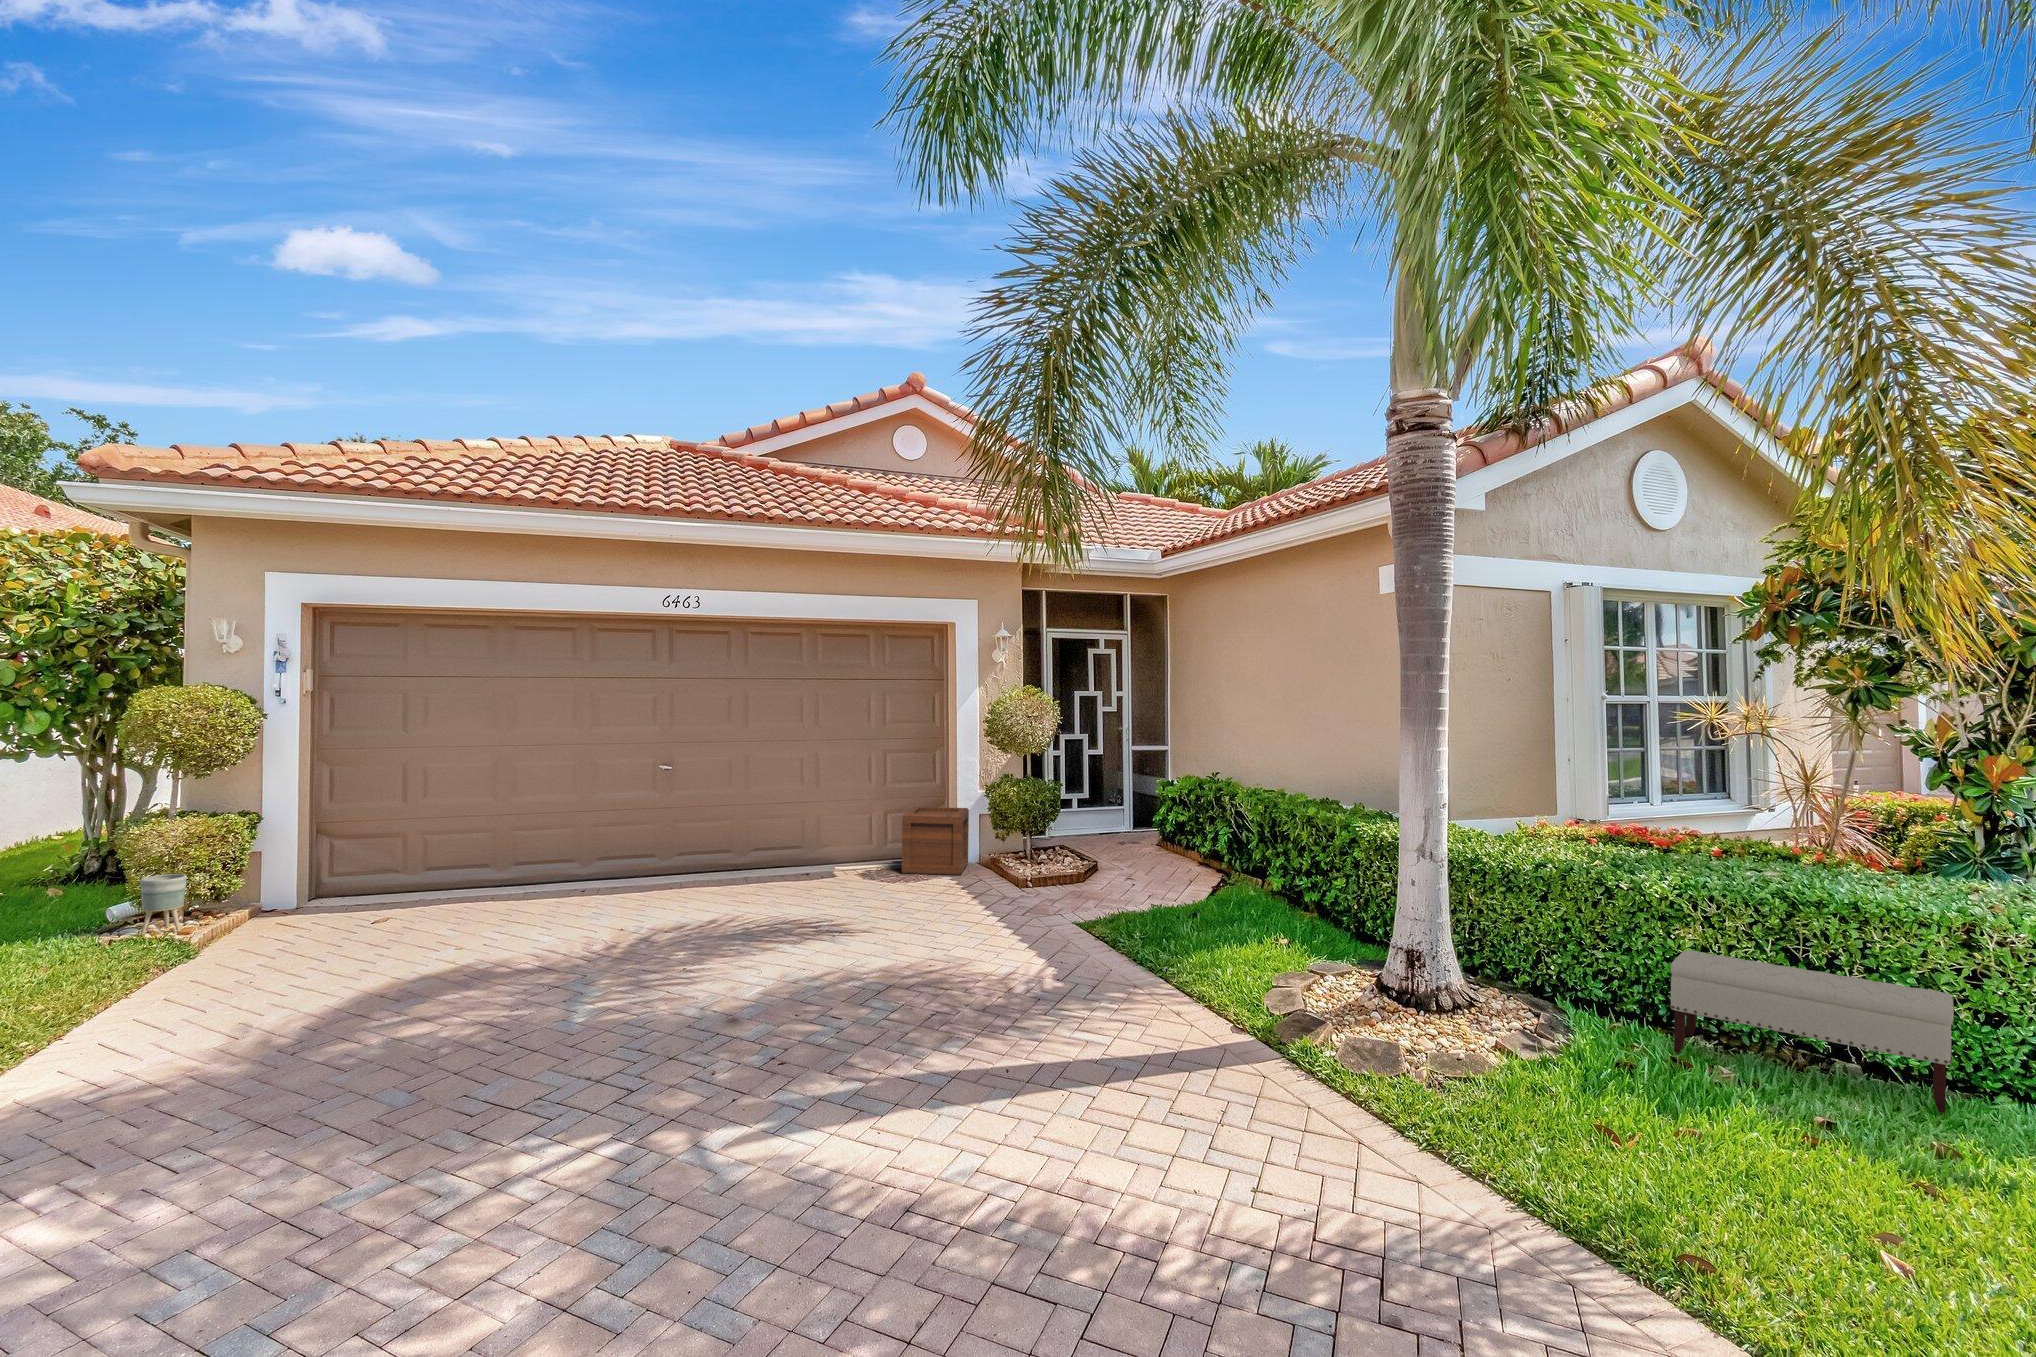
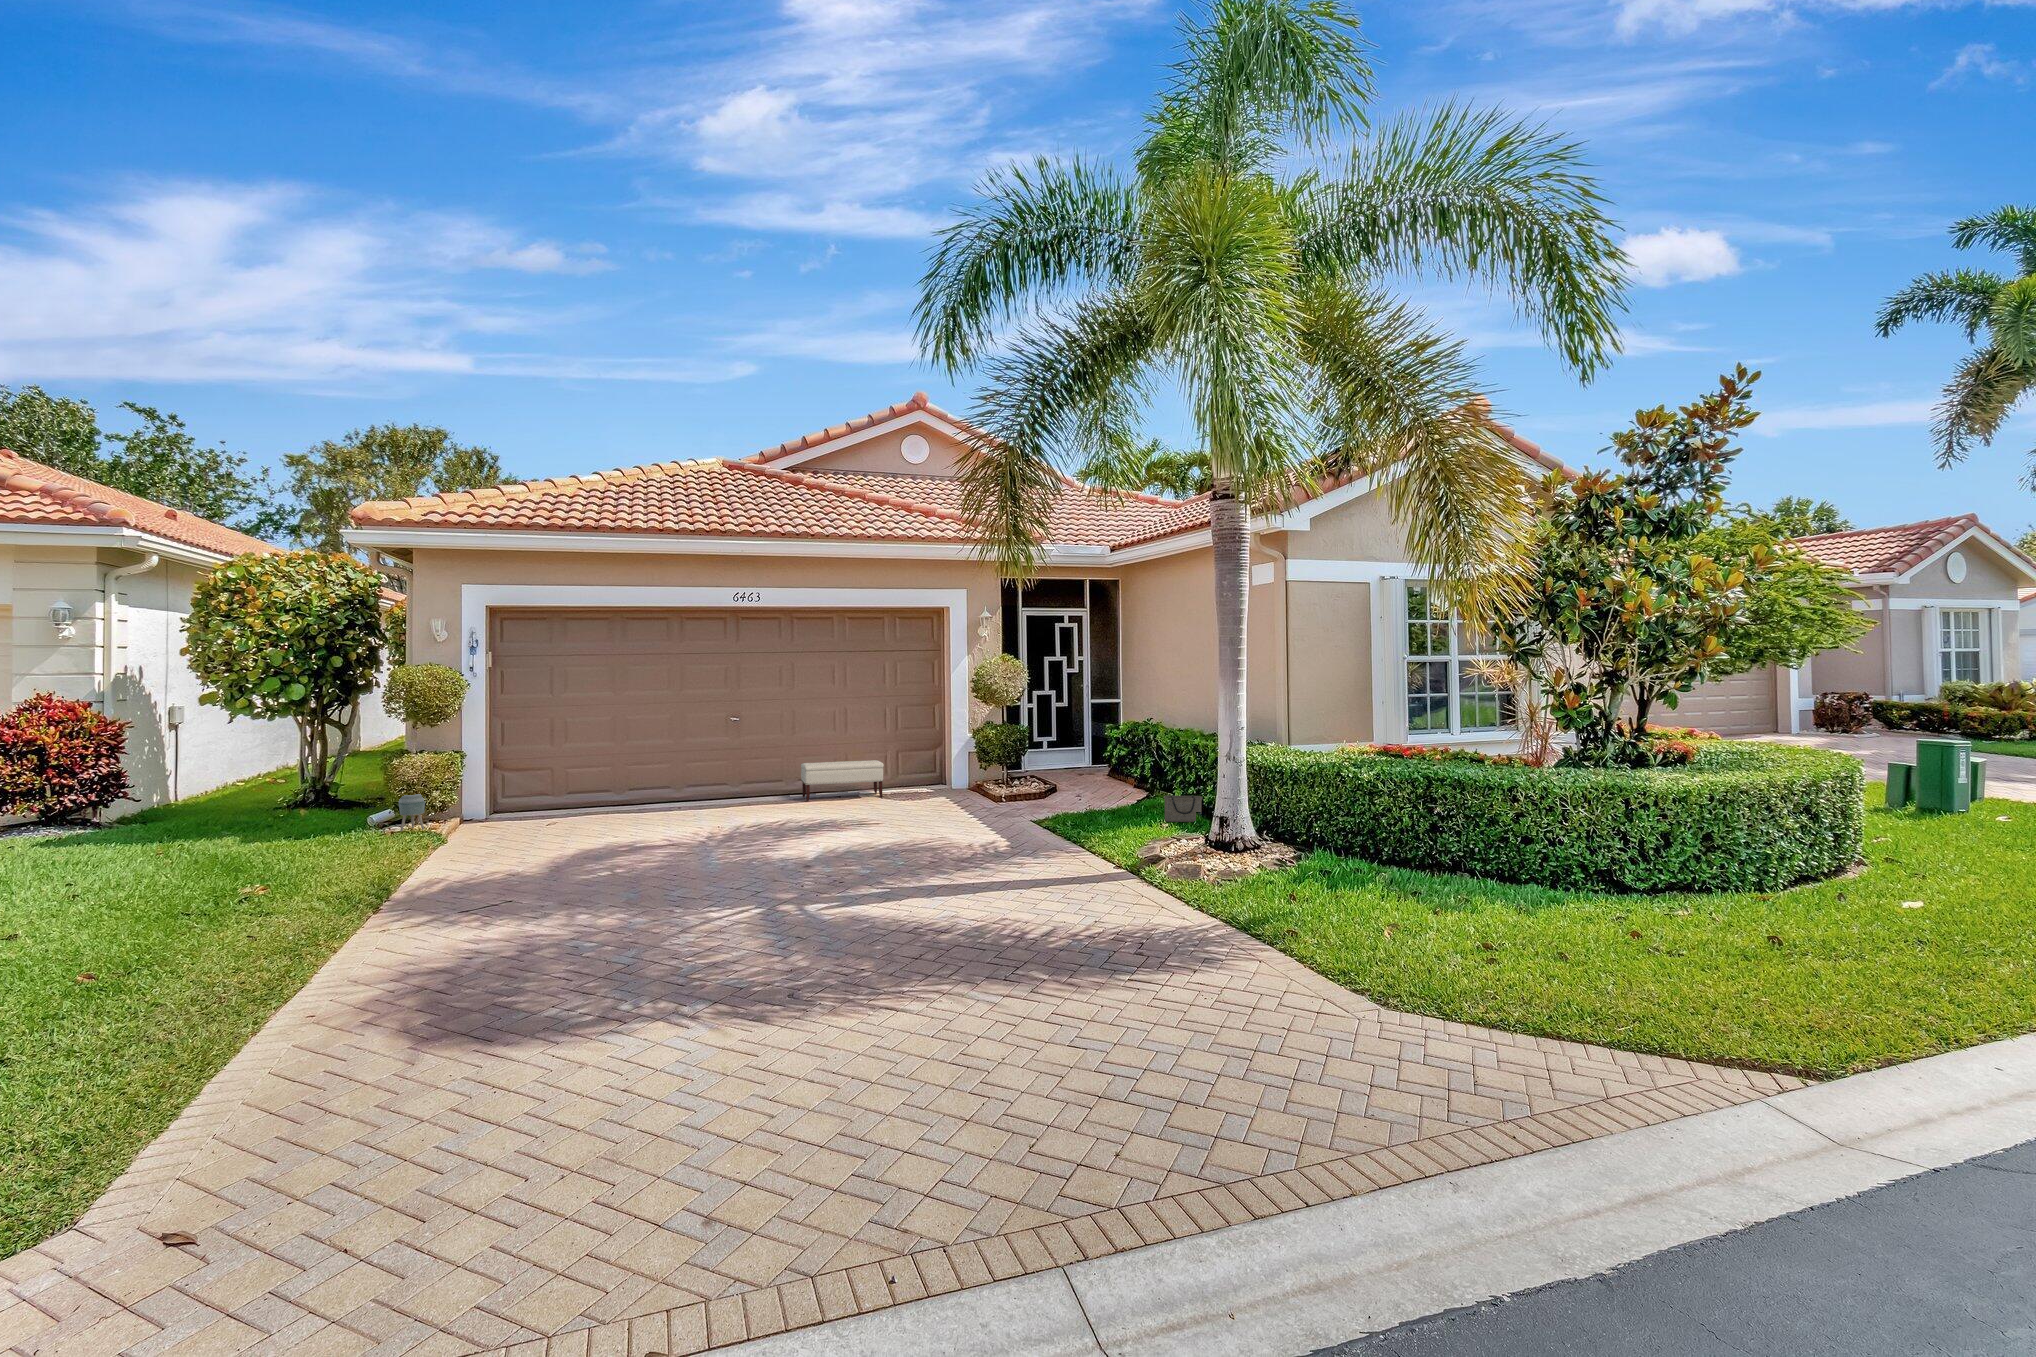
wooden crate: present [902,807,969,875] -> none [909,747,960,796]
basket: none [1265,888,1322,928] -> present [1164,795,1203,822]
bench: present [1670,950,1954,1113] -> present [801,760,884,801]

